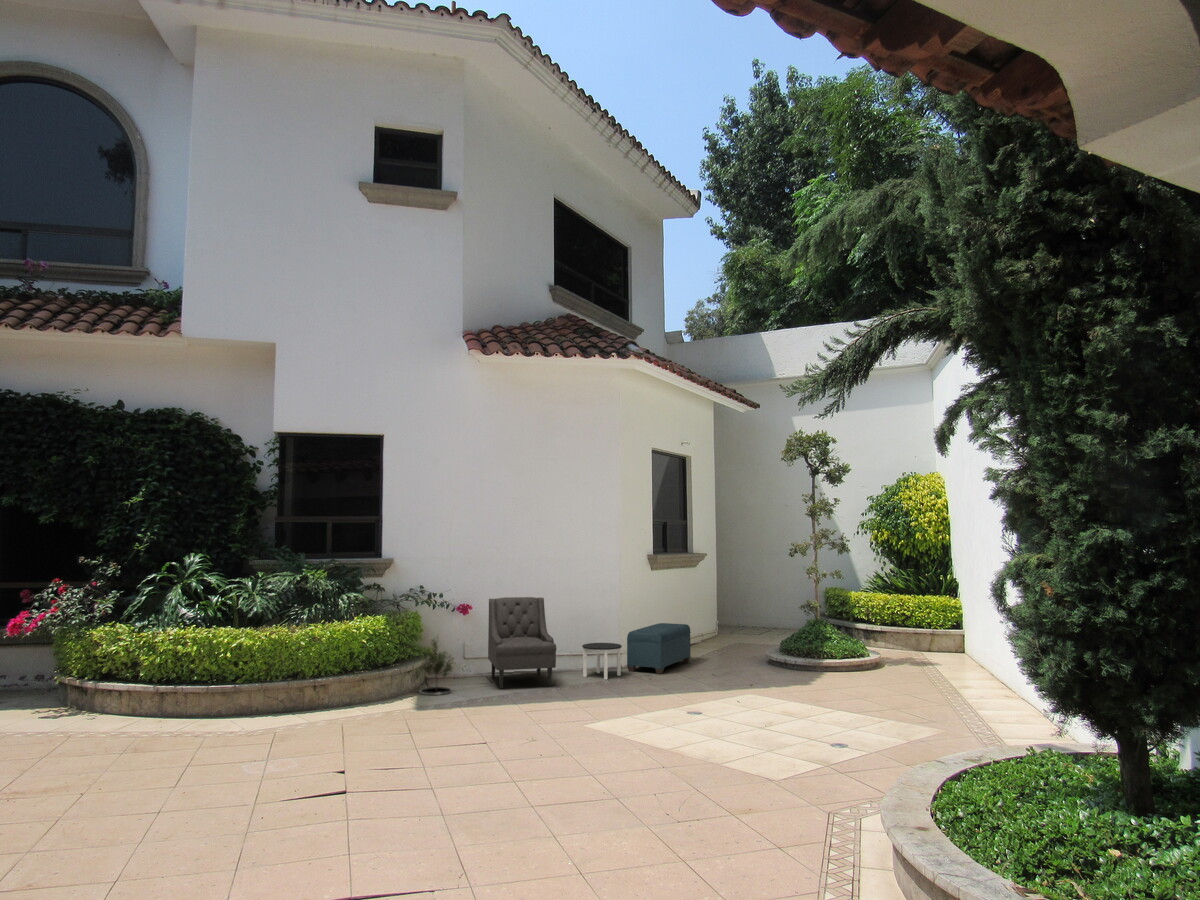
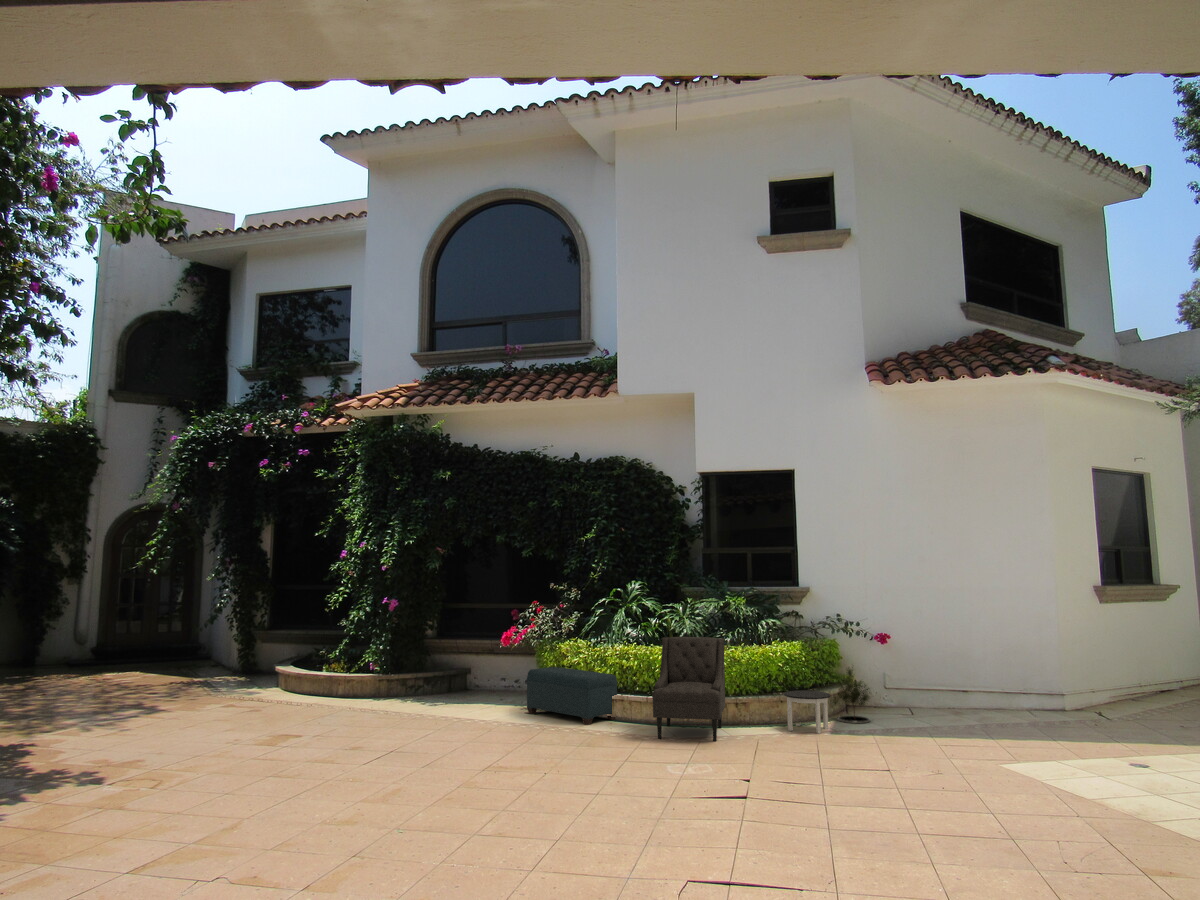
chair: present [488,597,556,689] -> present [652,637,725,741]
bench: present [627,623,691,674] -> present [527,667,617,725]
round table: present [582,643,622,679] -> present [784,690,830,734]

